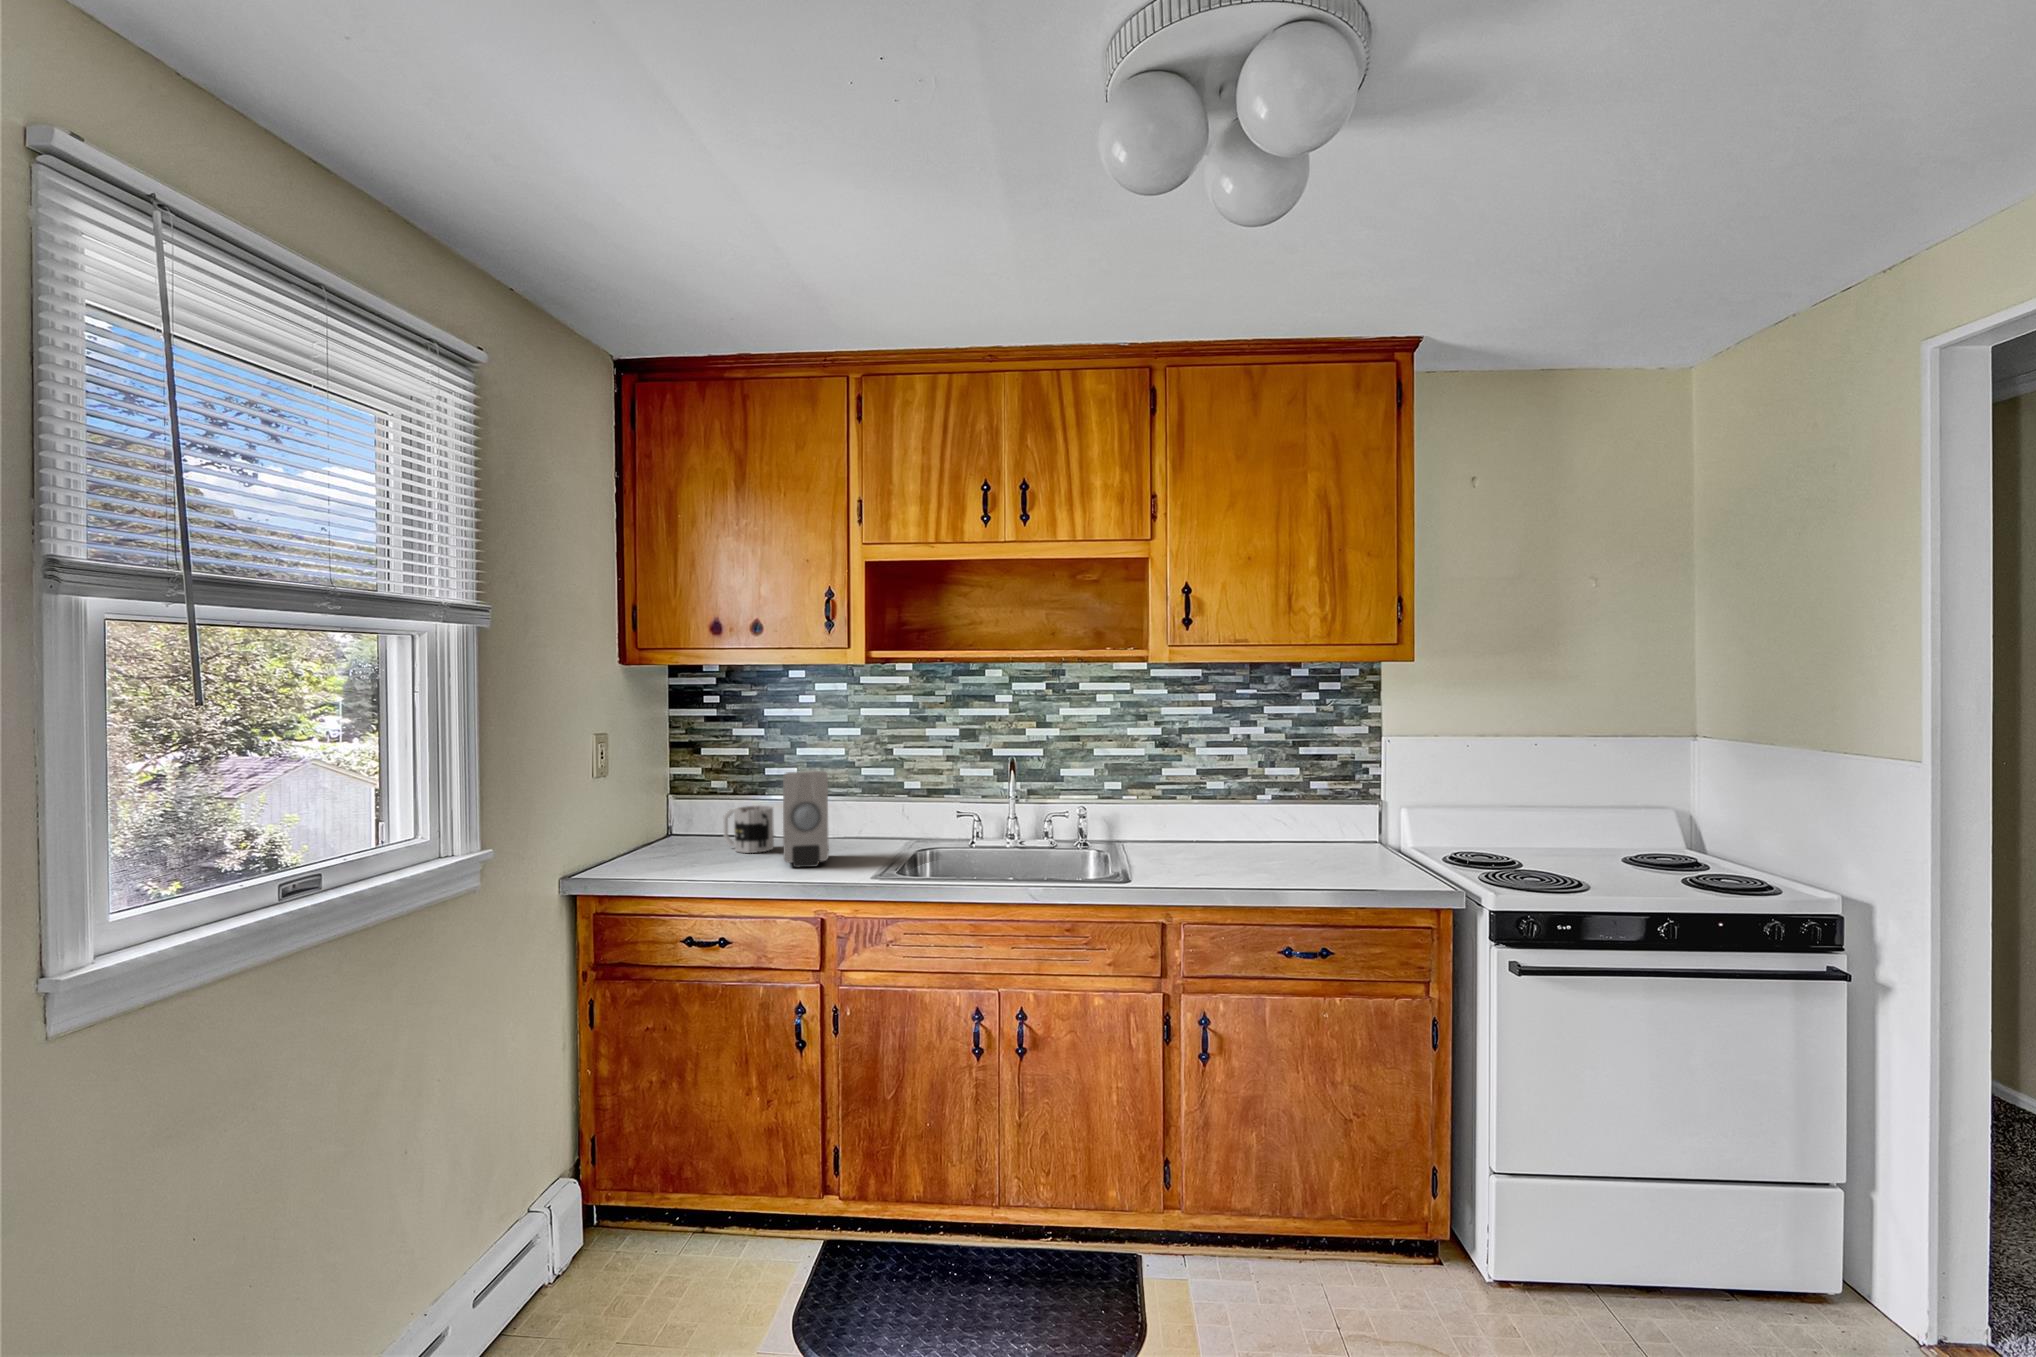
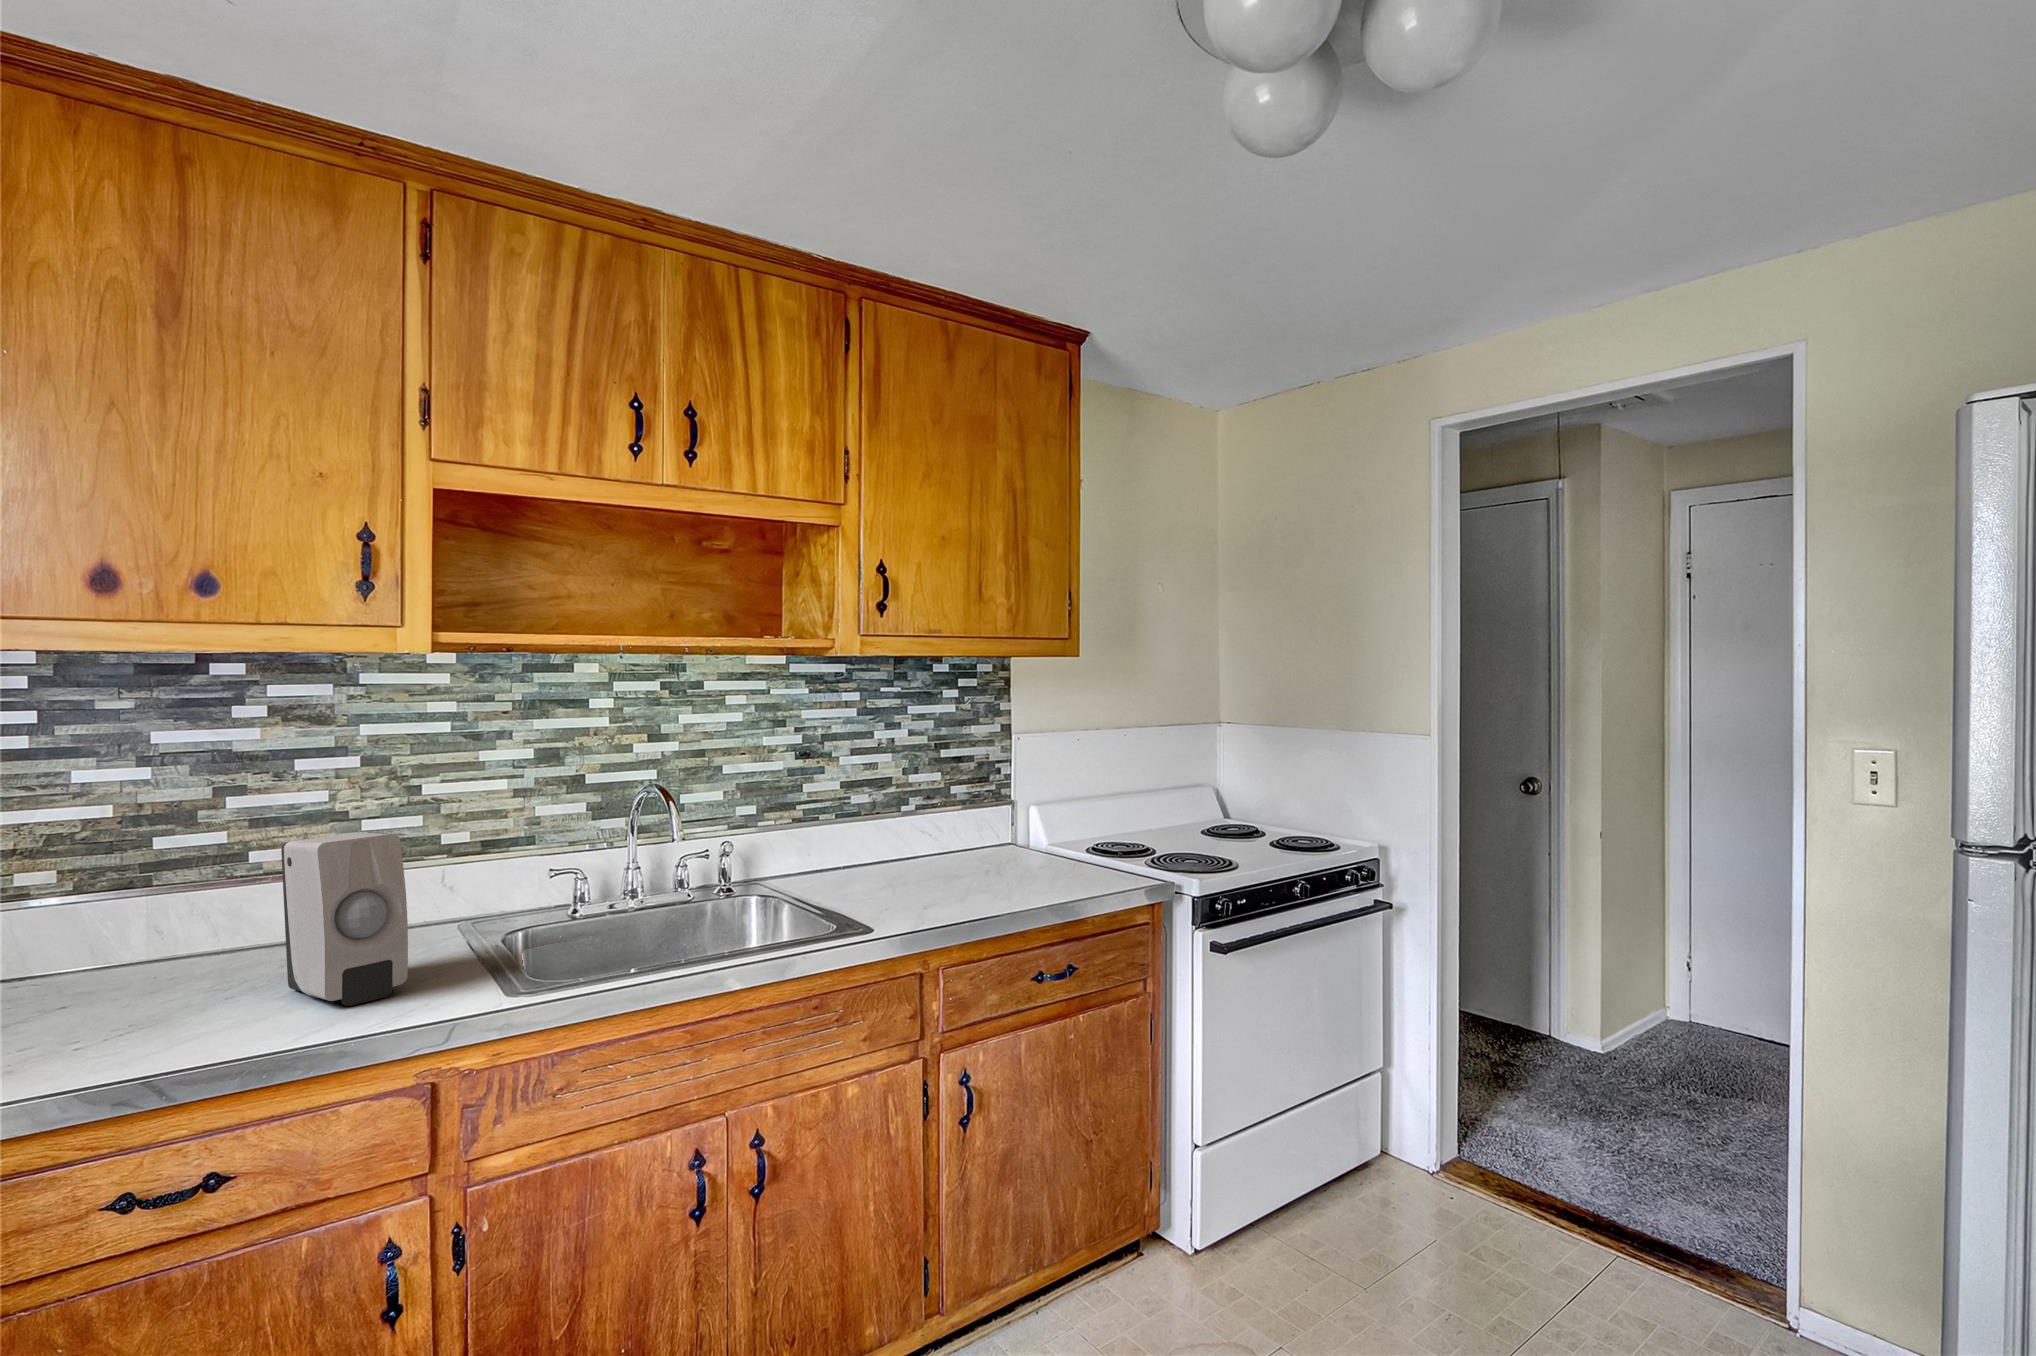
mug: present [724,805,774,853] -> none [101,906,228,1001]

